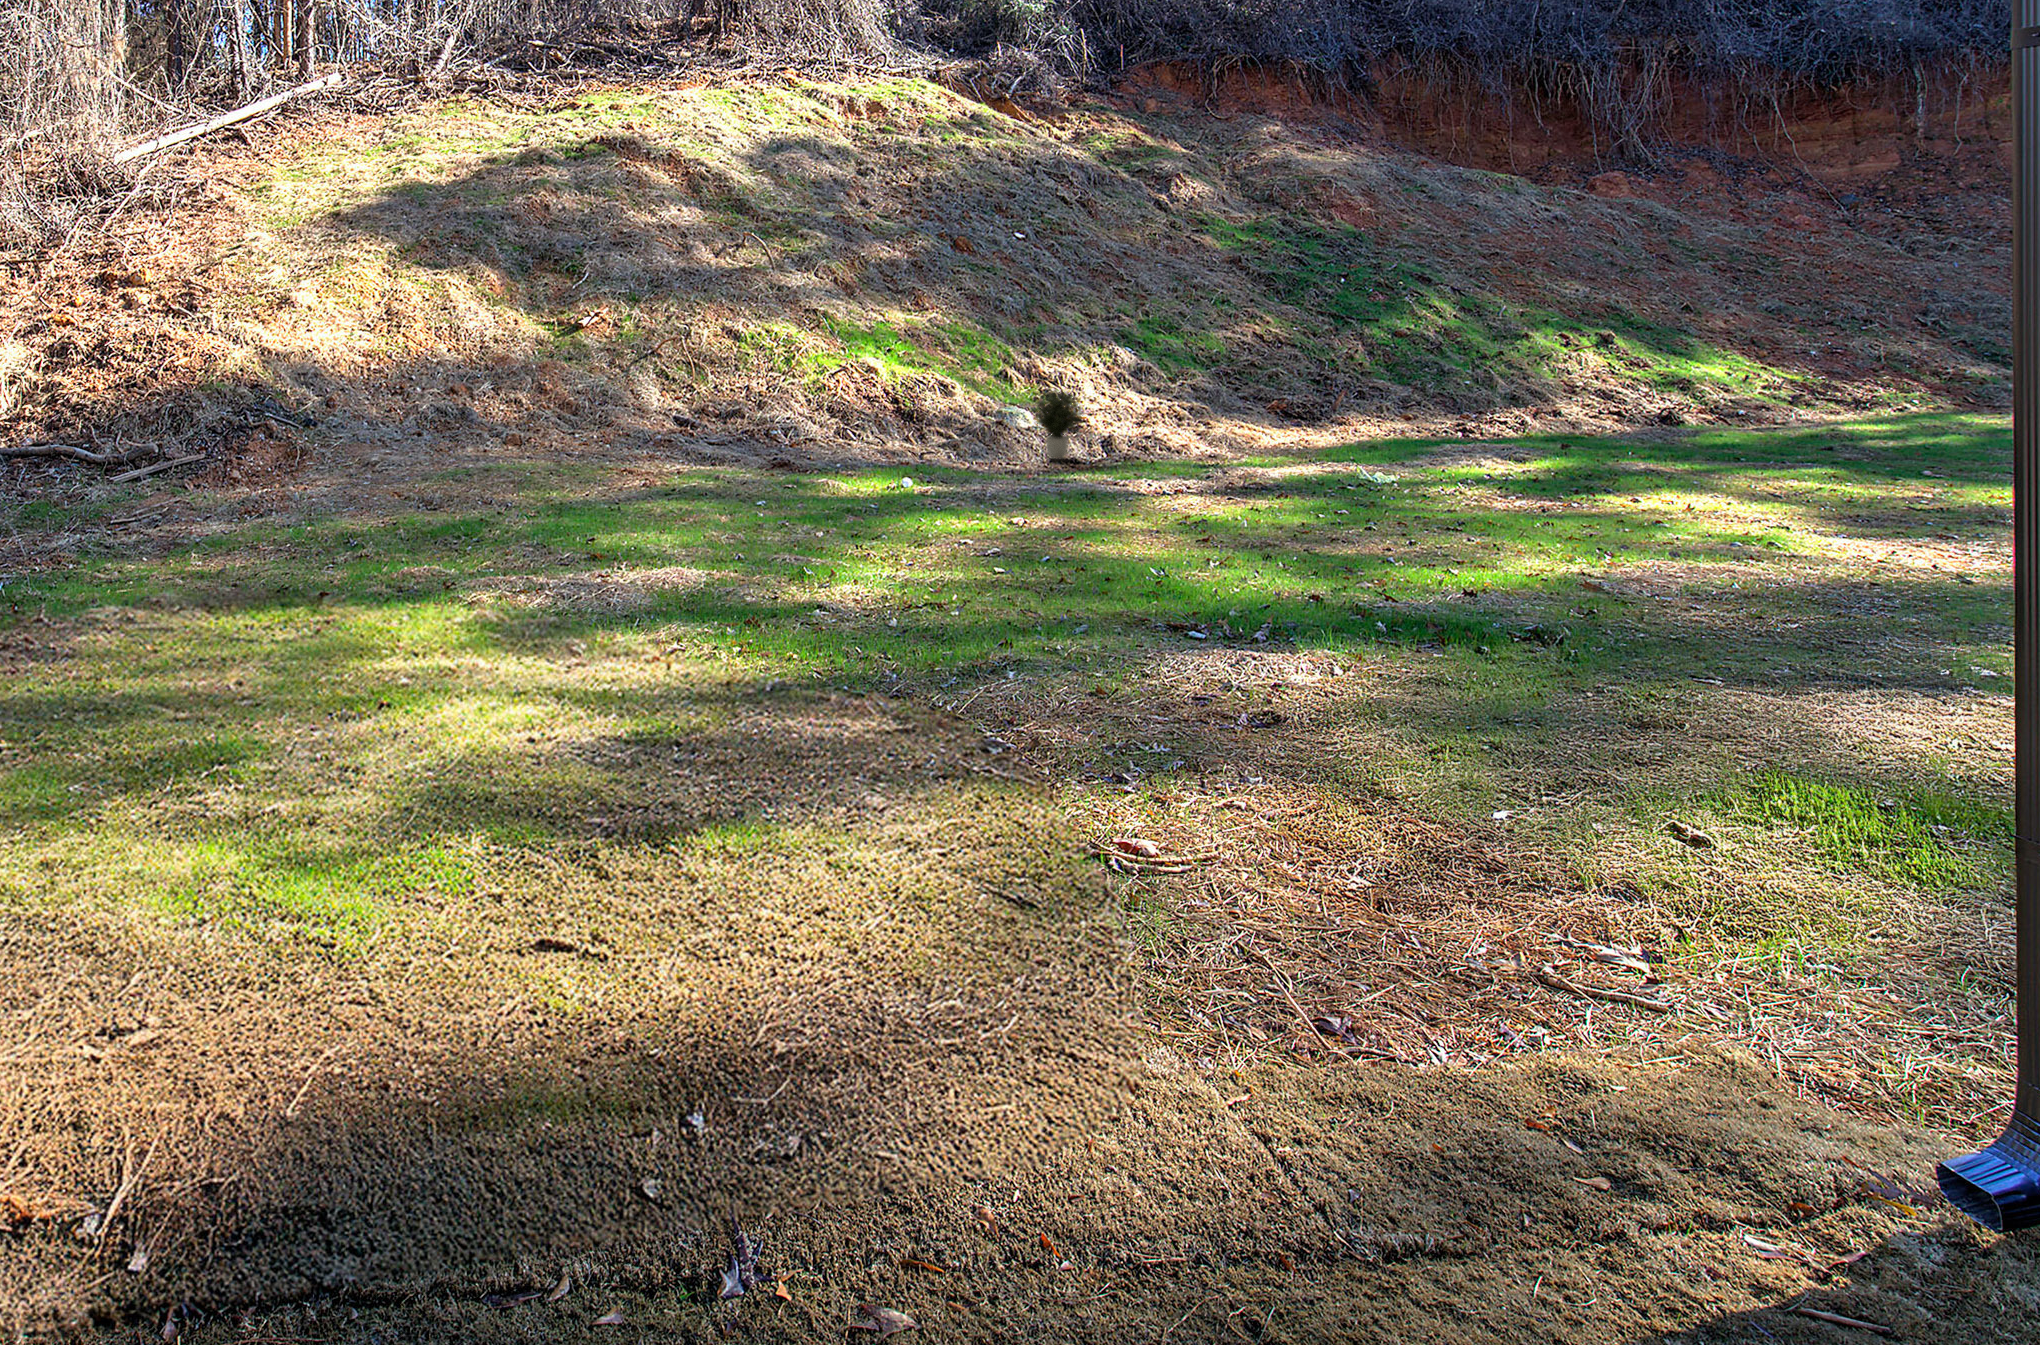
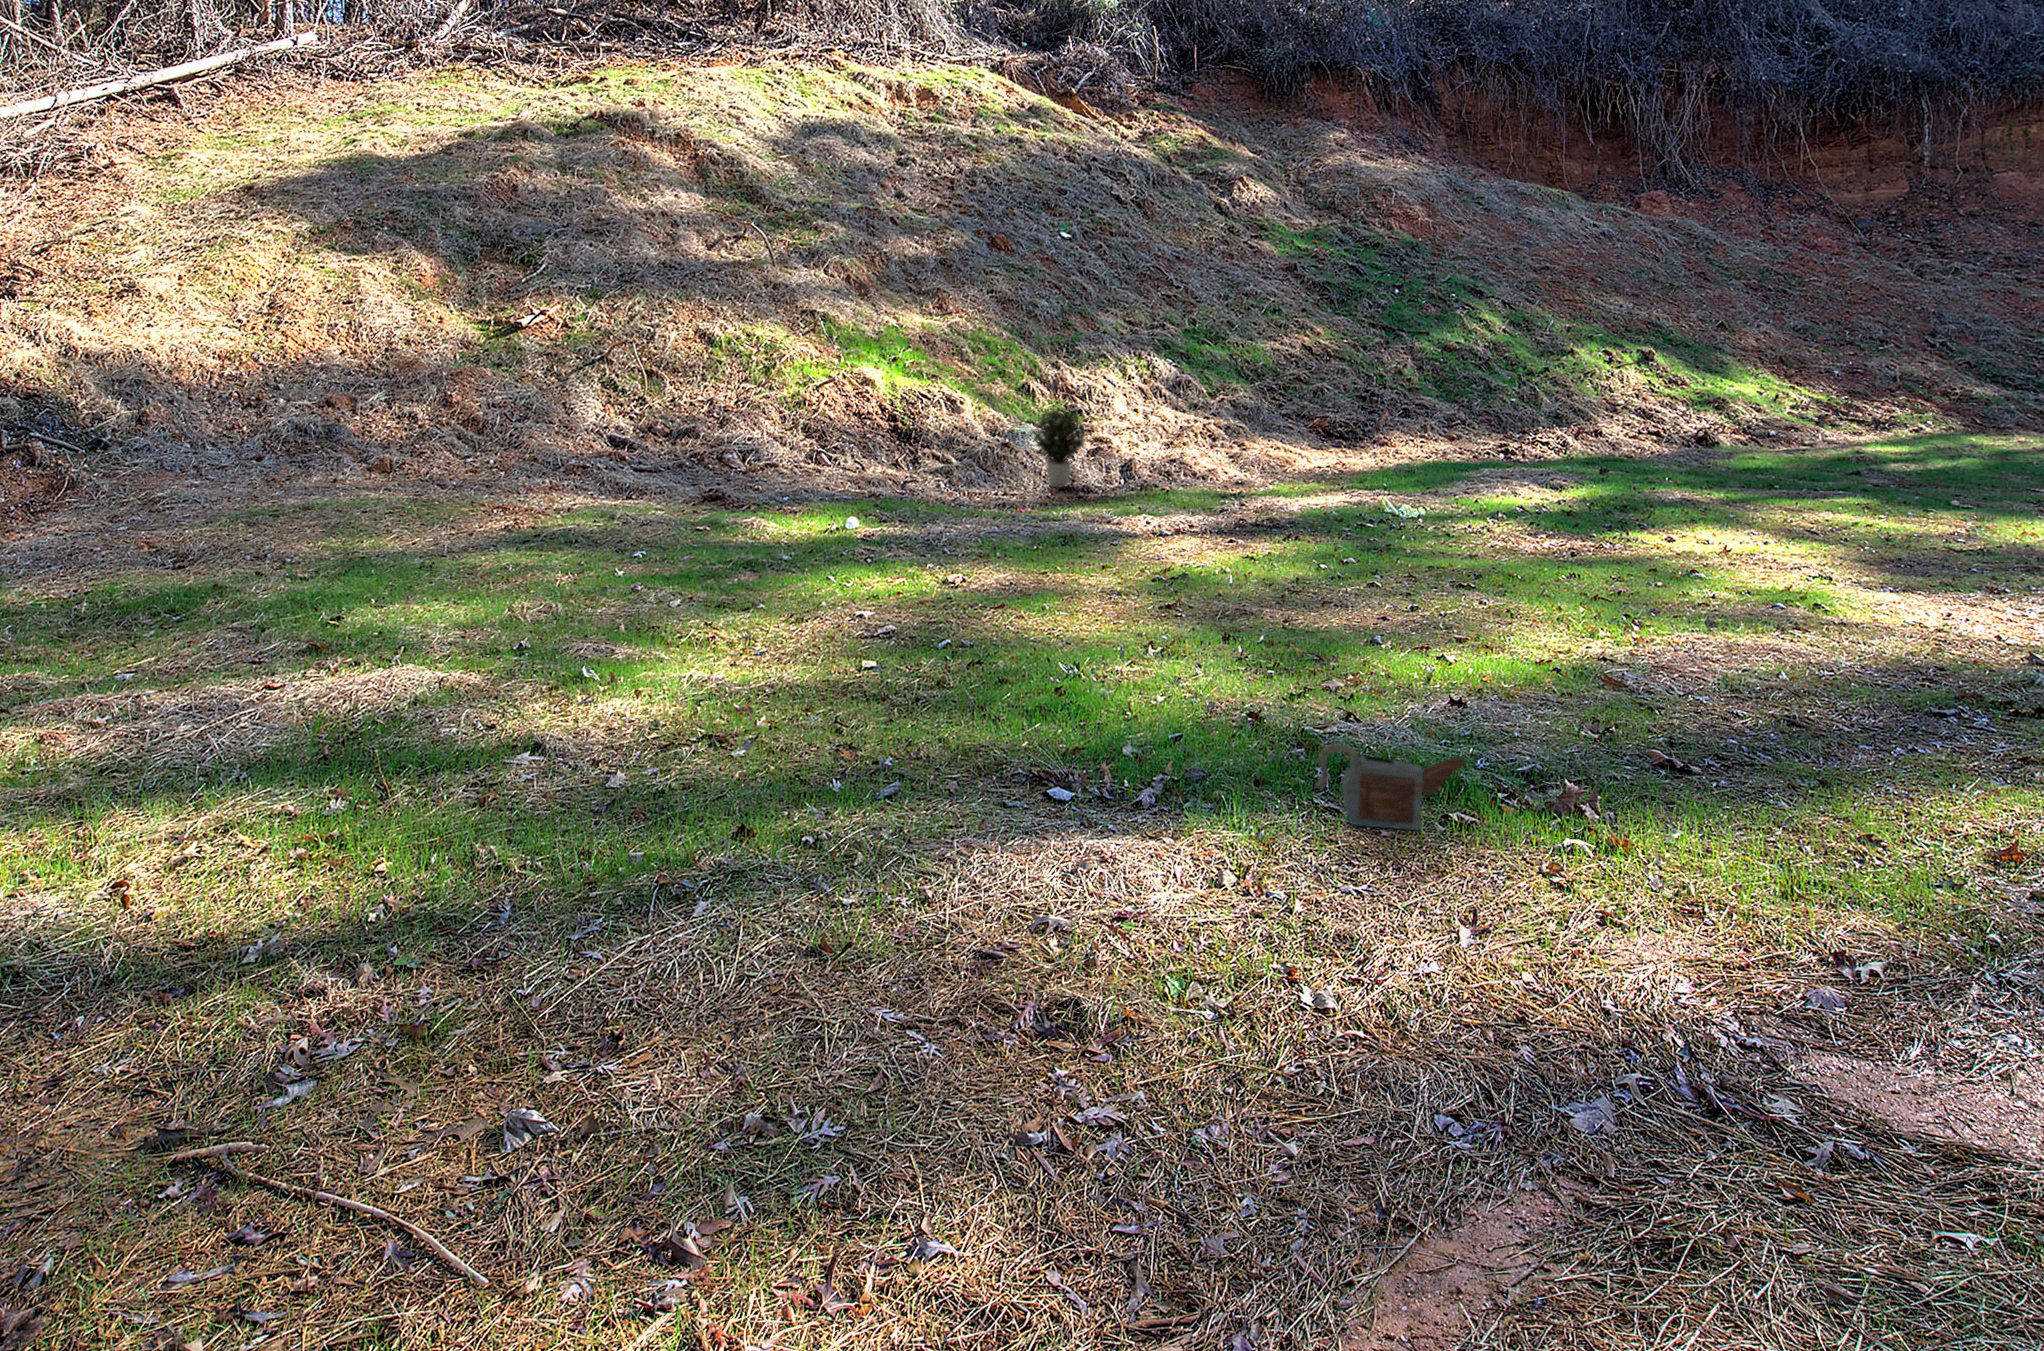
watering can: none [1376,582,1486,640] -> present [1316,743,1467,830]

